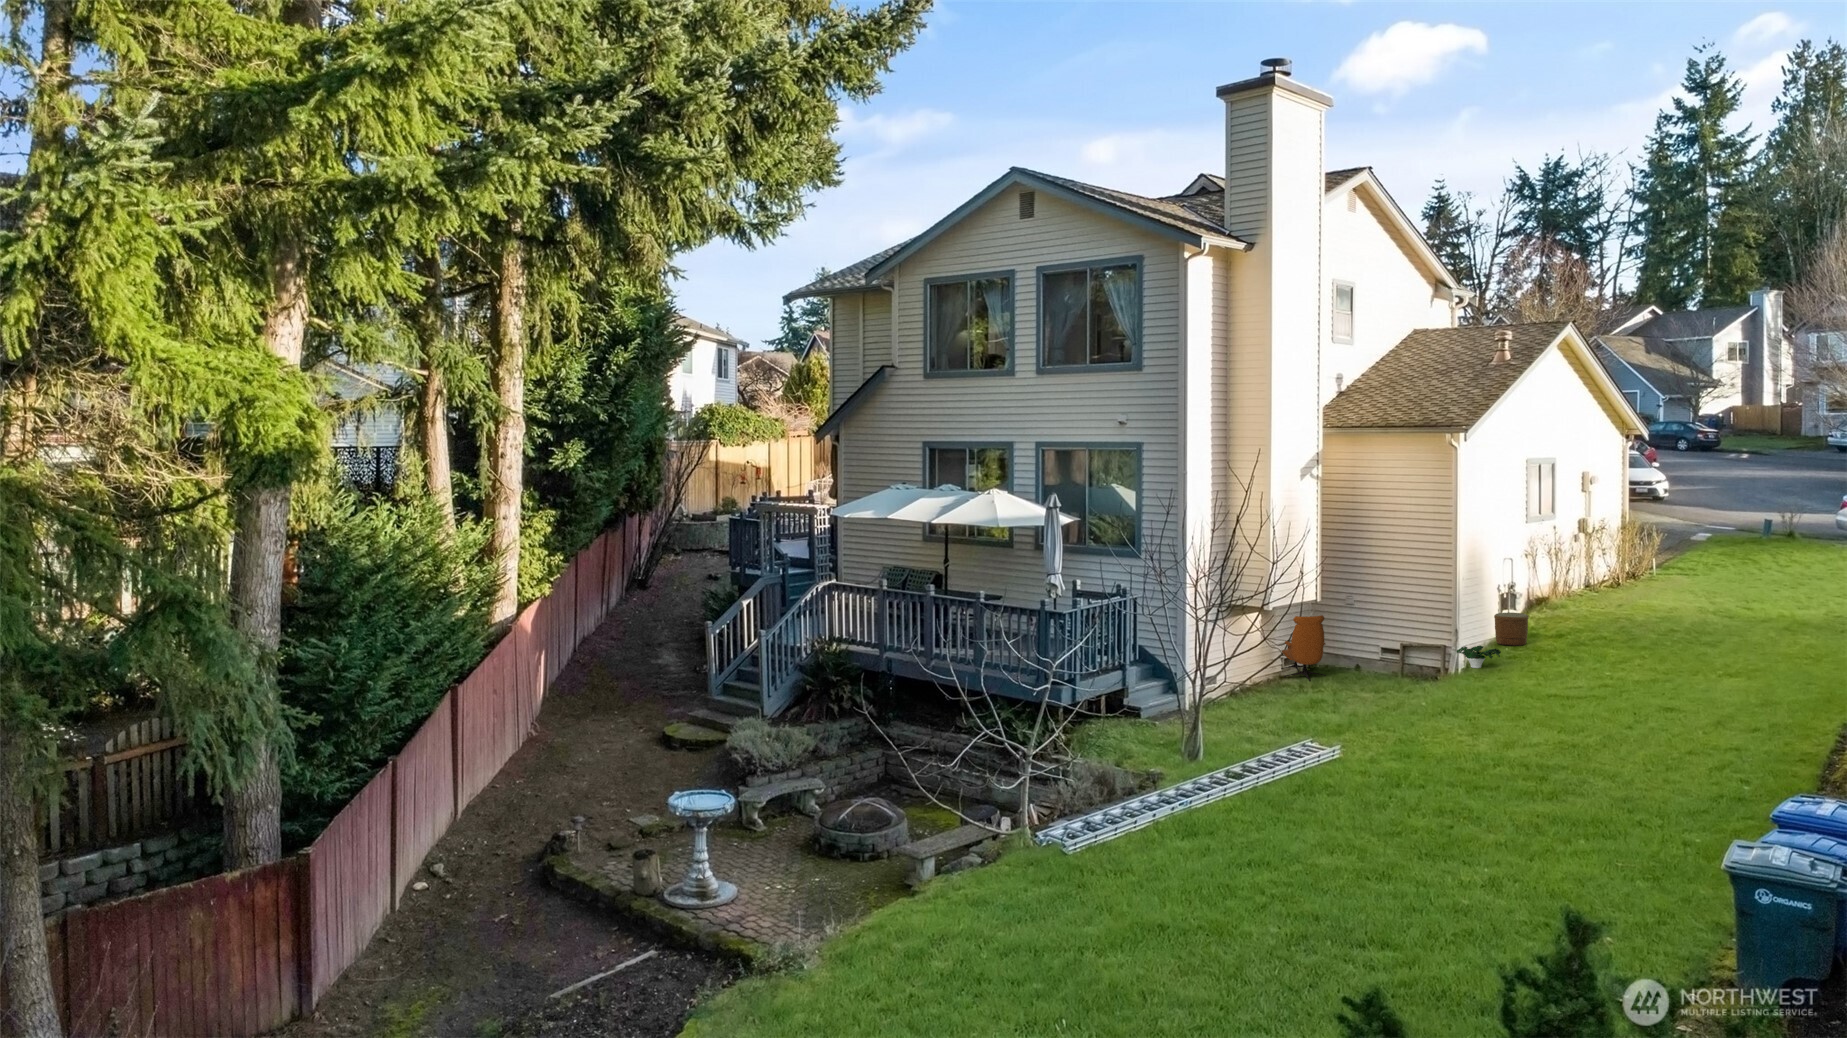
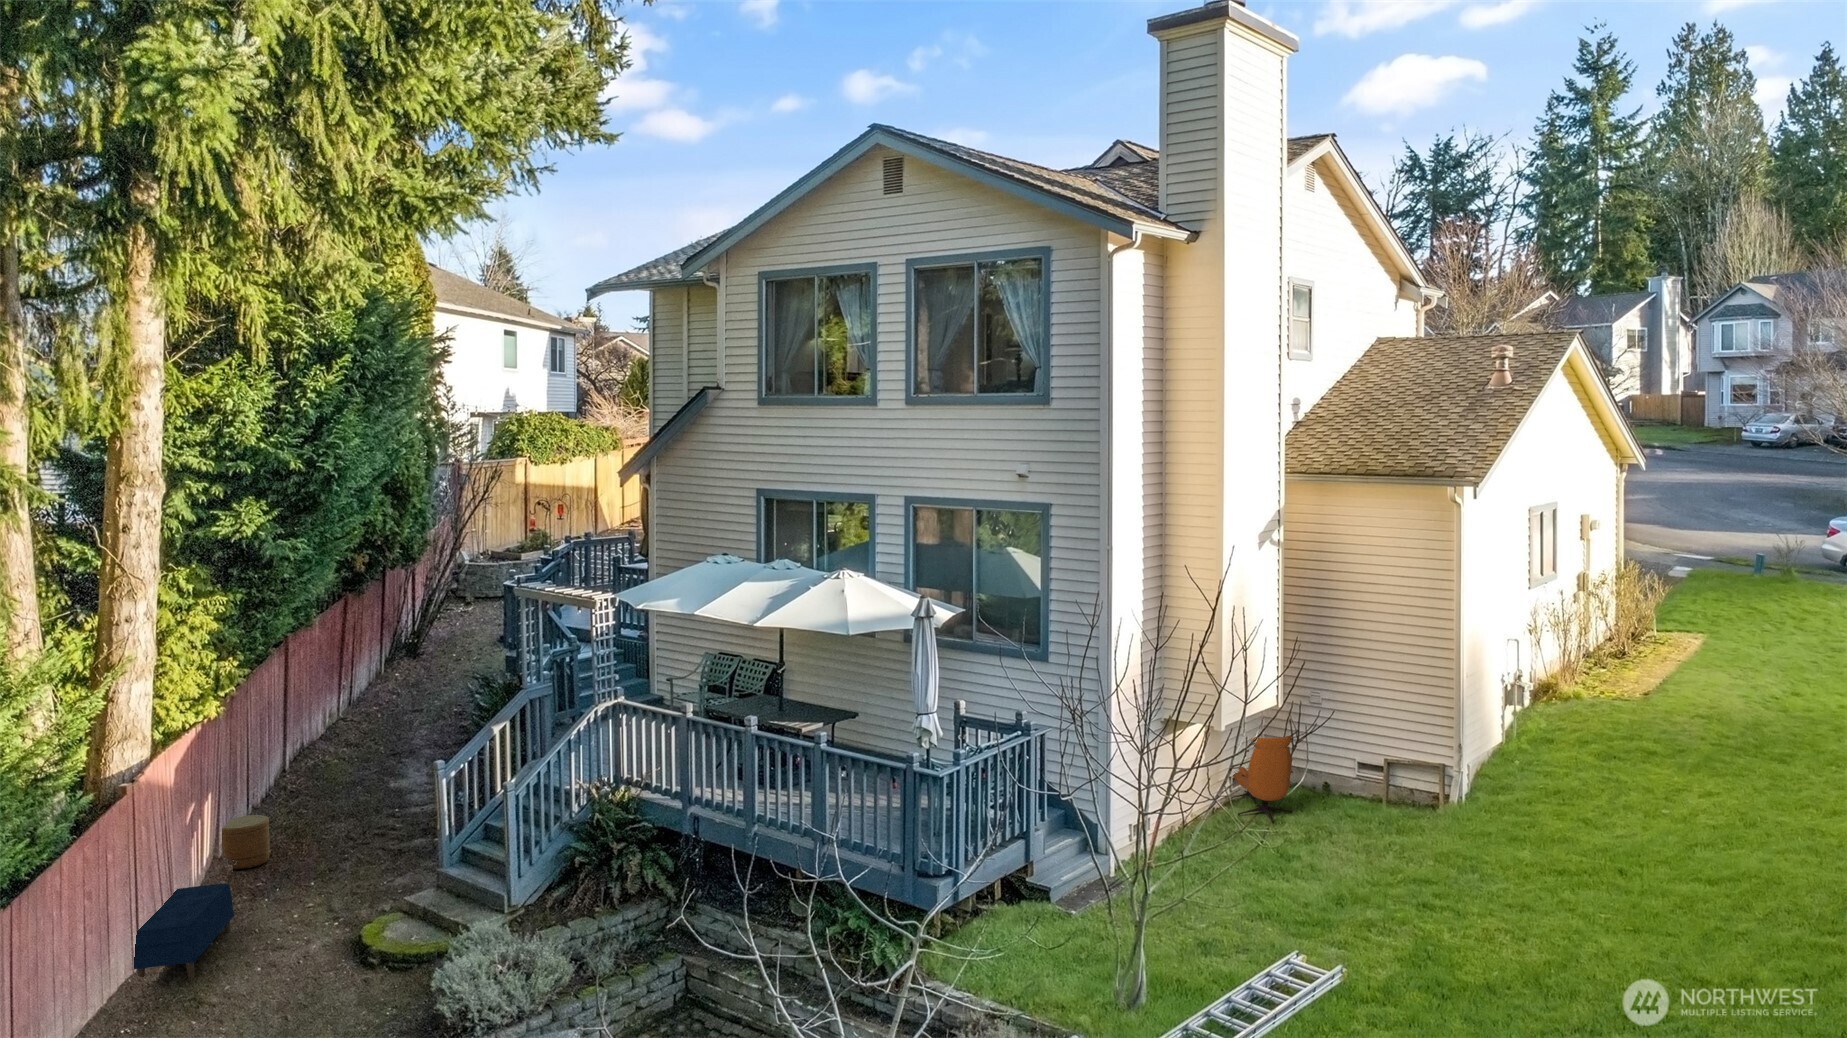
woven basket: present [1494,613,1529,646] -> present [222,815,270,869]
potted plant: present [1457,646,1501,668] -> none [1459,766,1518,798]
bench: none [519,696,574,752] -> present [134,883,234,980]

